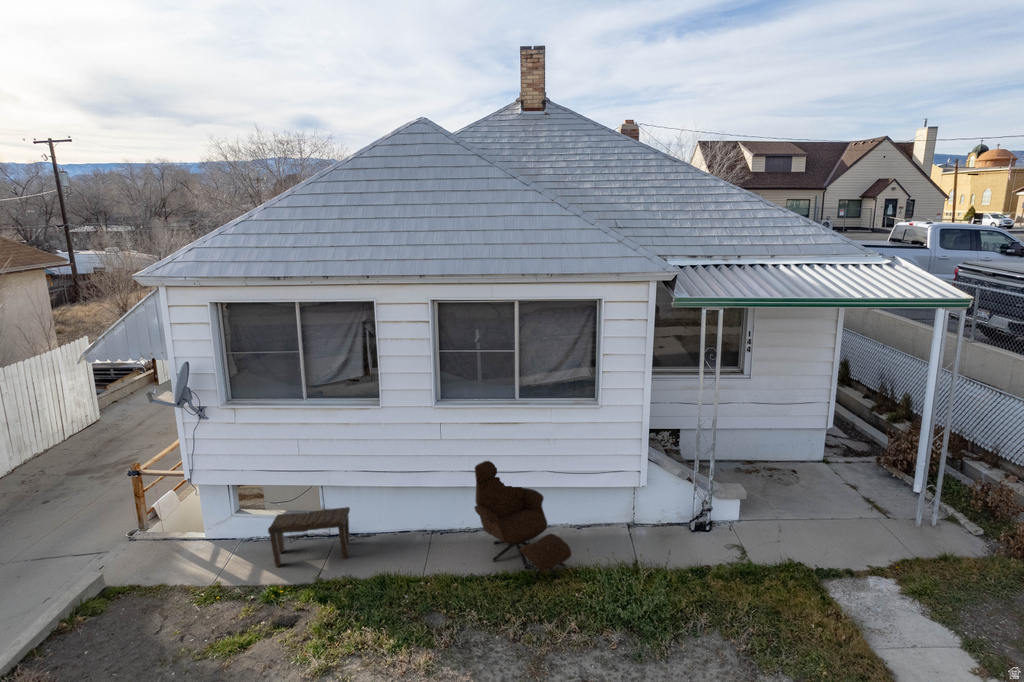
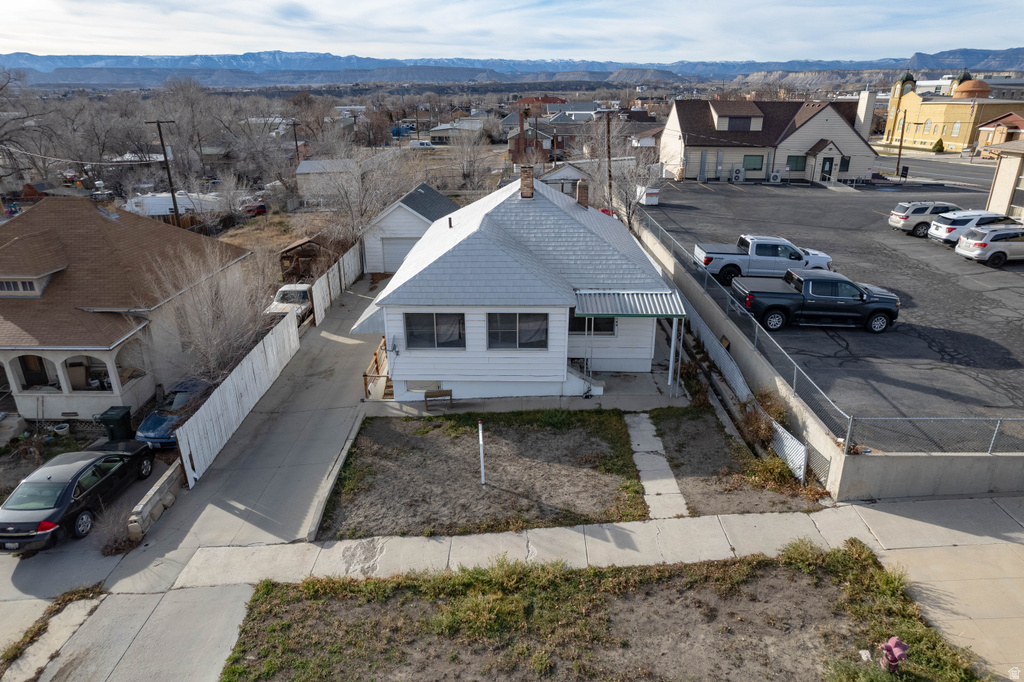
lounge chair: present [475,461,571,581] -> none [501,370,537,414]

